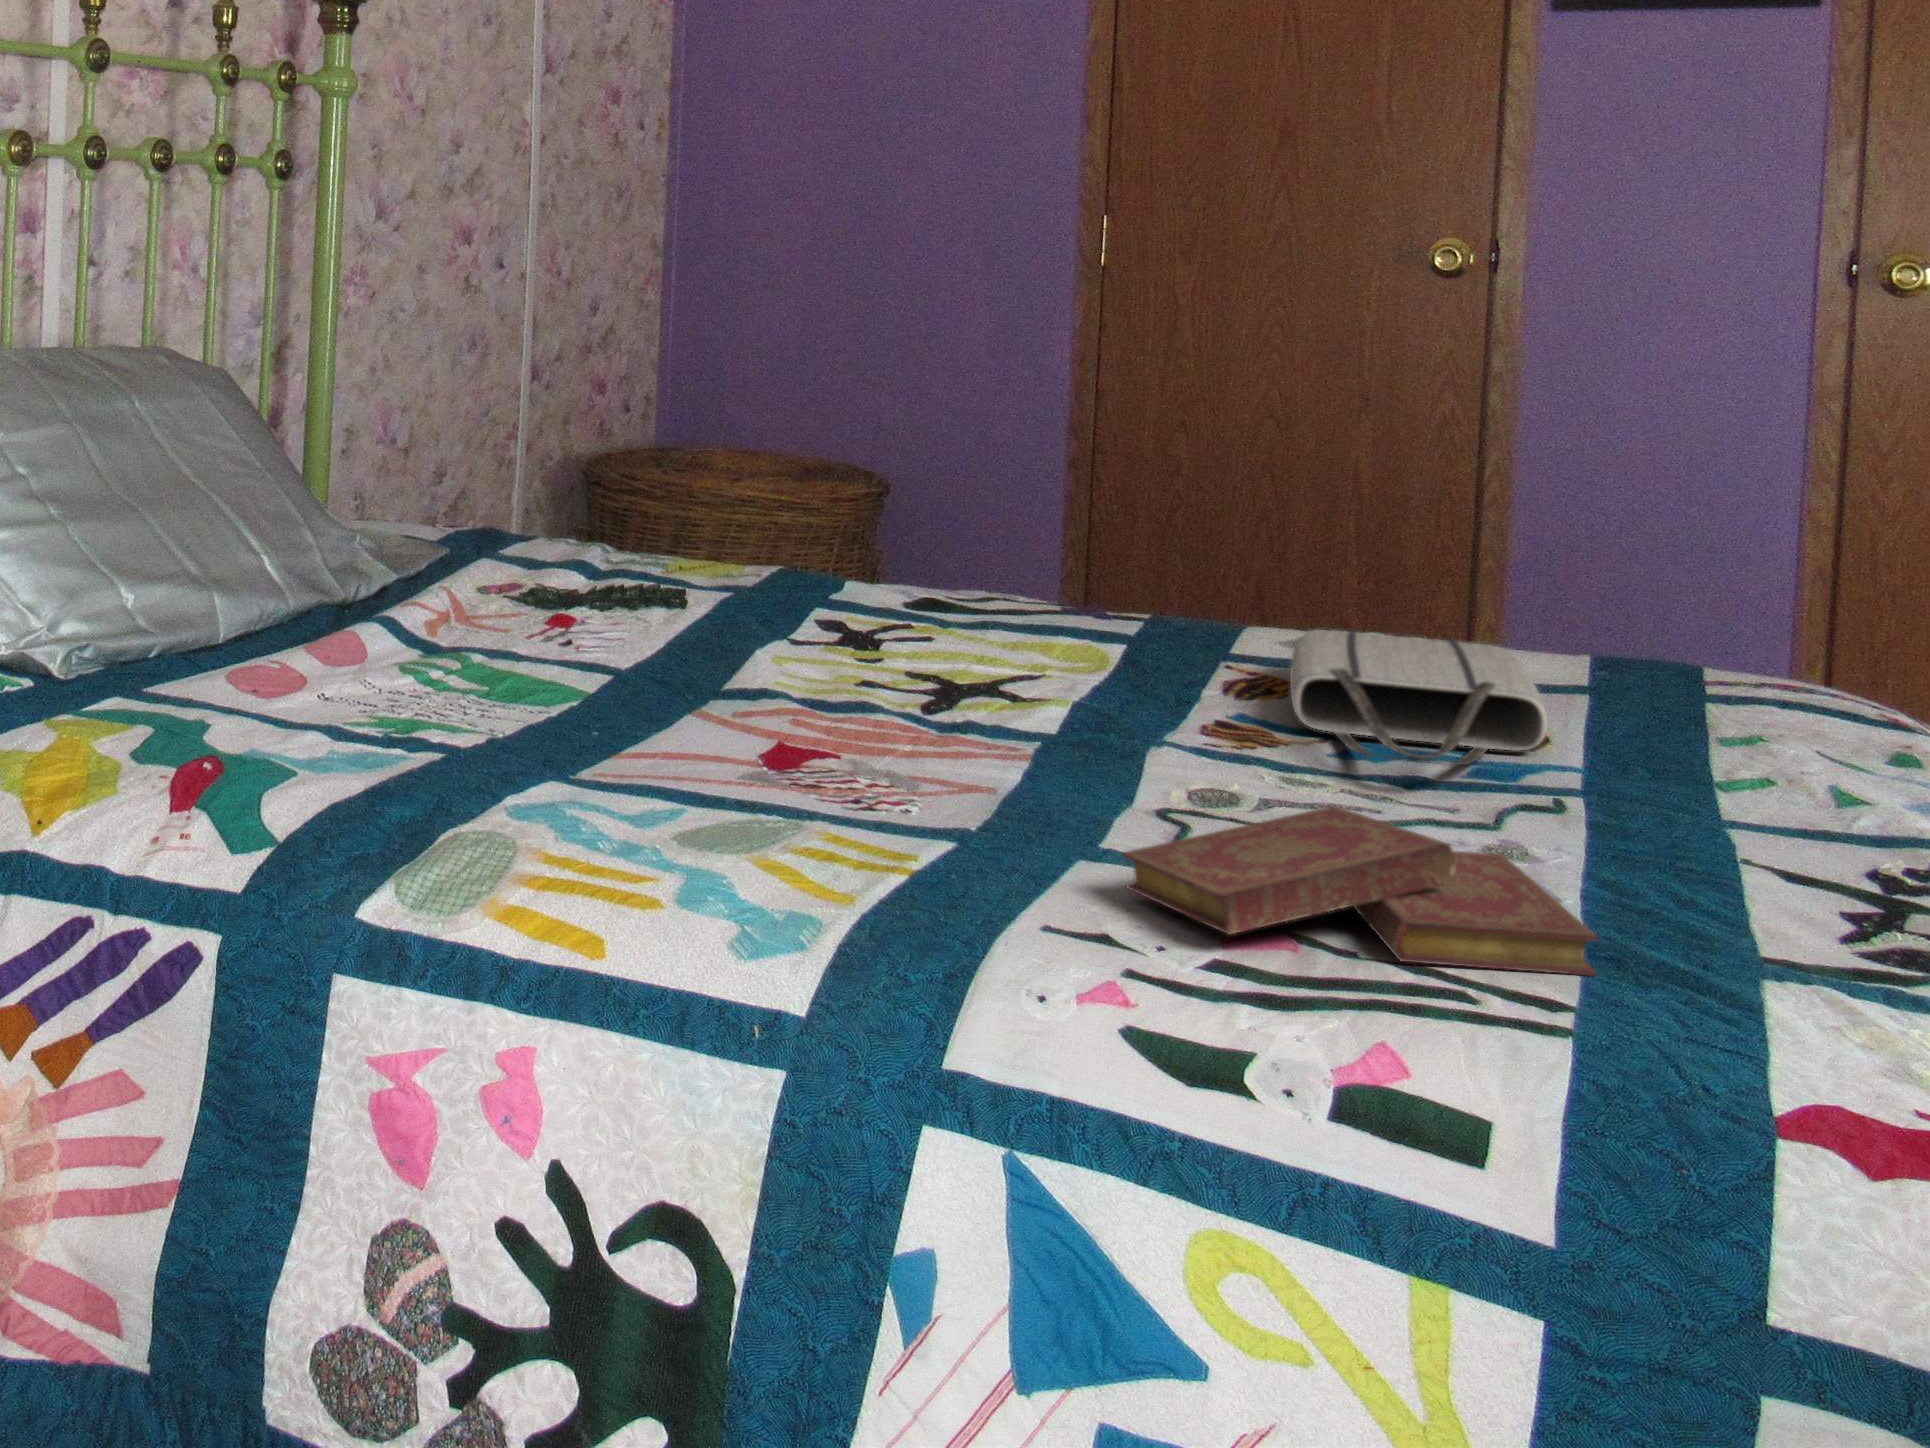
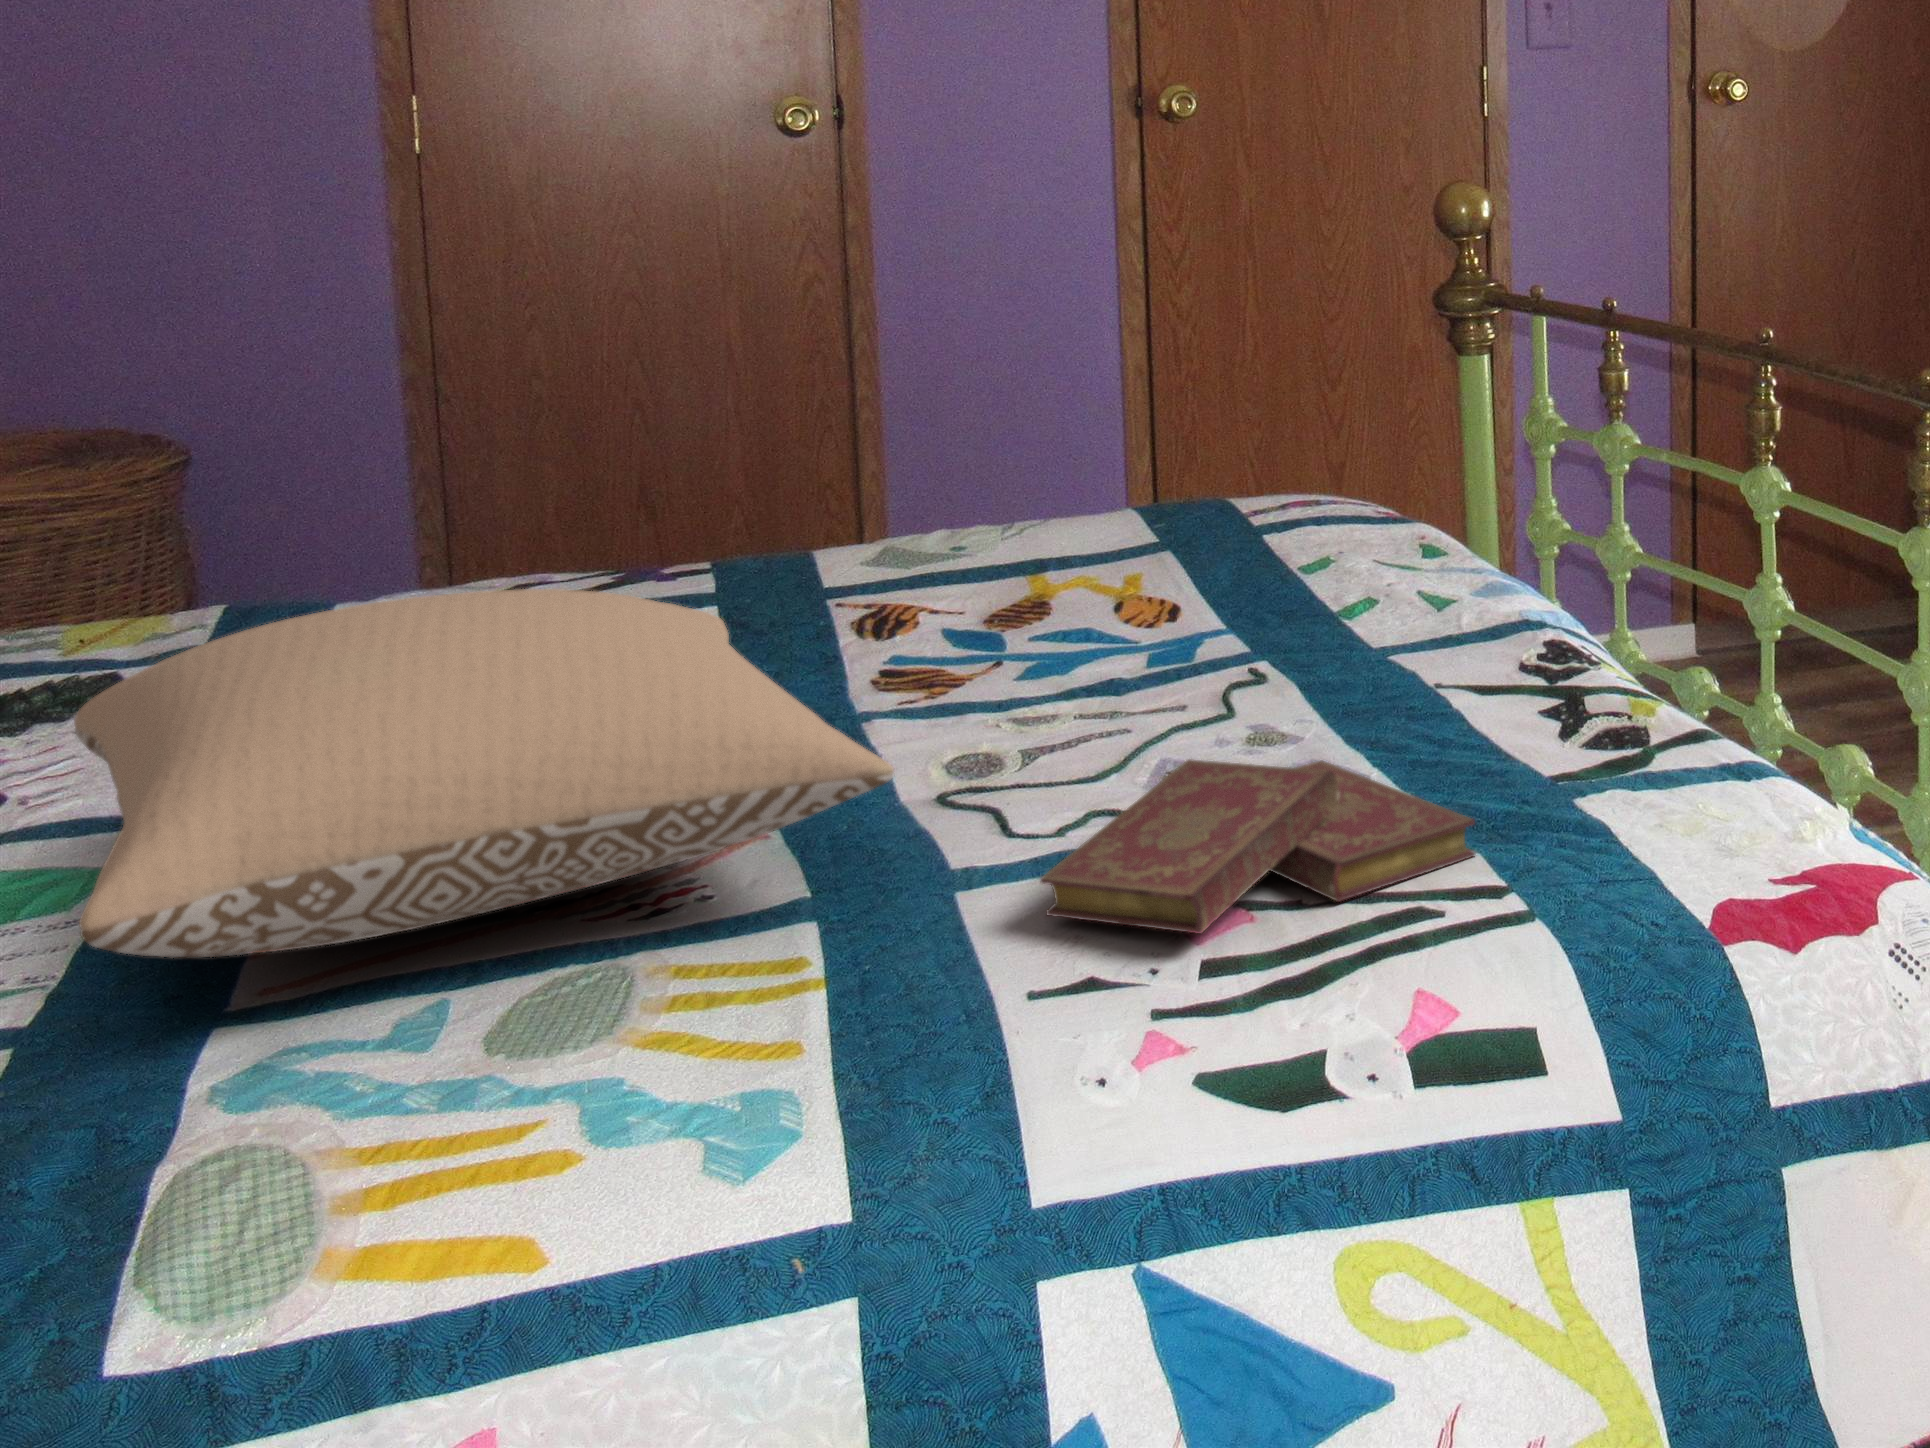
pillow: none [459,535,1045,767] -> present [74,589,894,958]
tote bag: present [1290,630,1548,765] -> none [920,538,1211,687]

